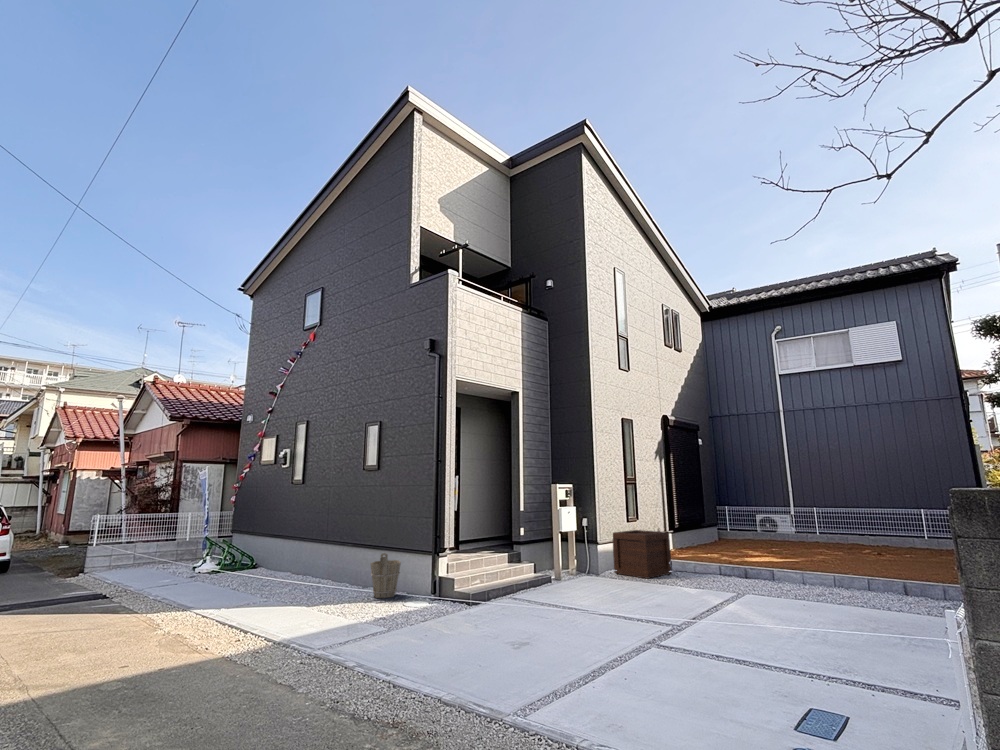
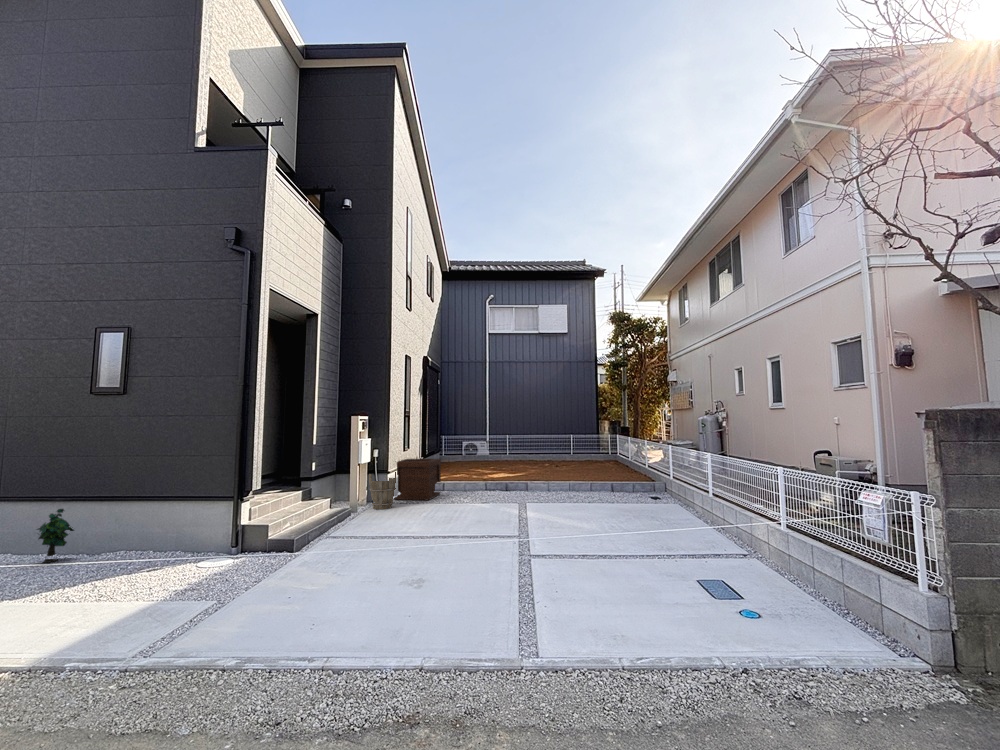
decorative plant: none [339,550,358,587] -> present [37,509,74,563]
bucket: present [371,553,401,598] -> present [369,472,396,509]

